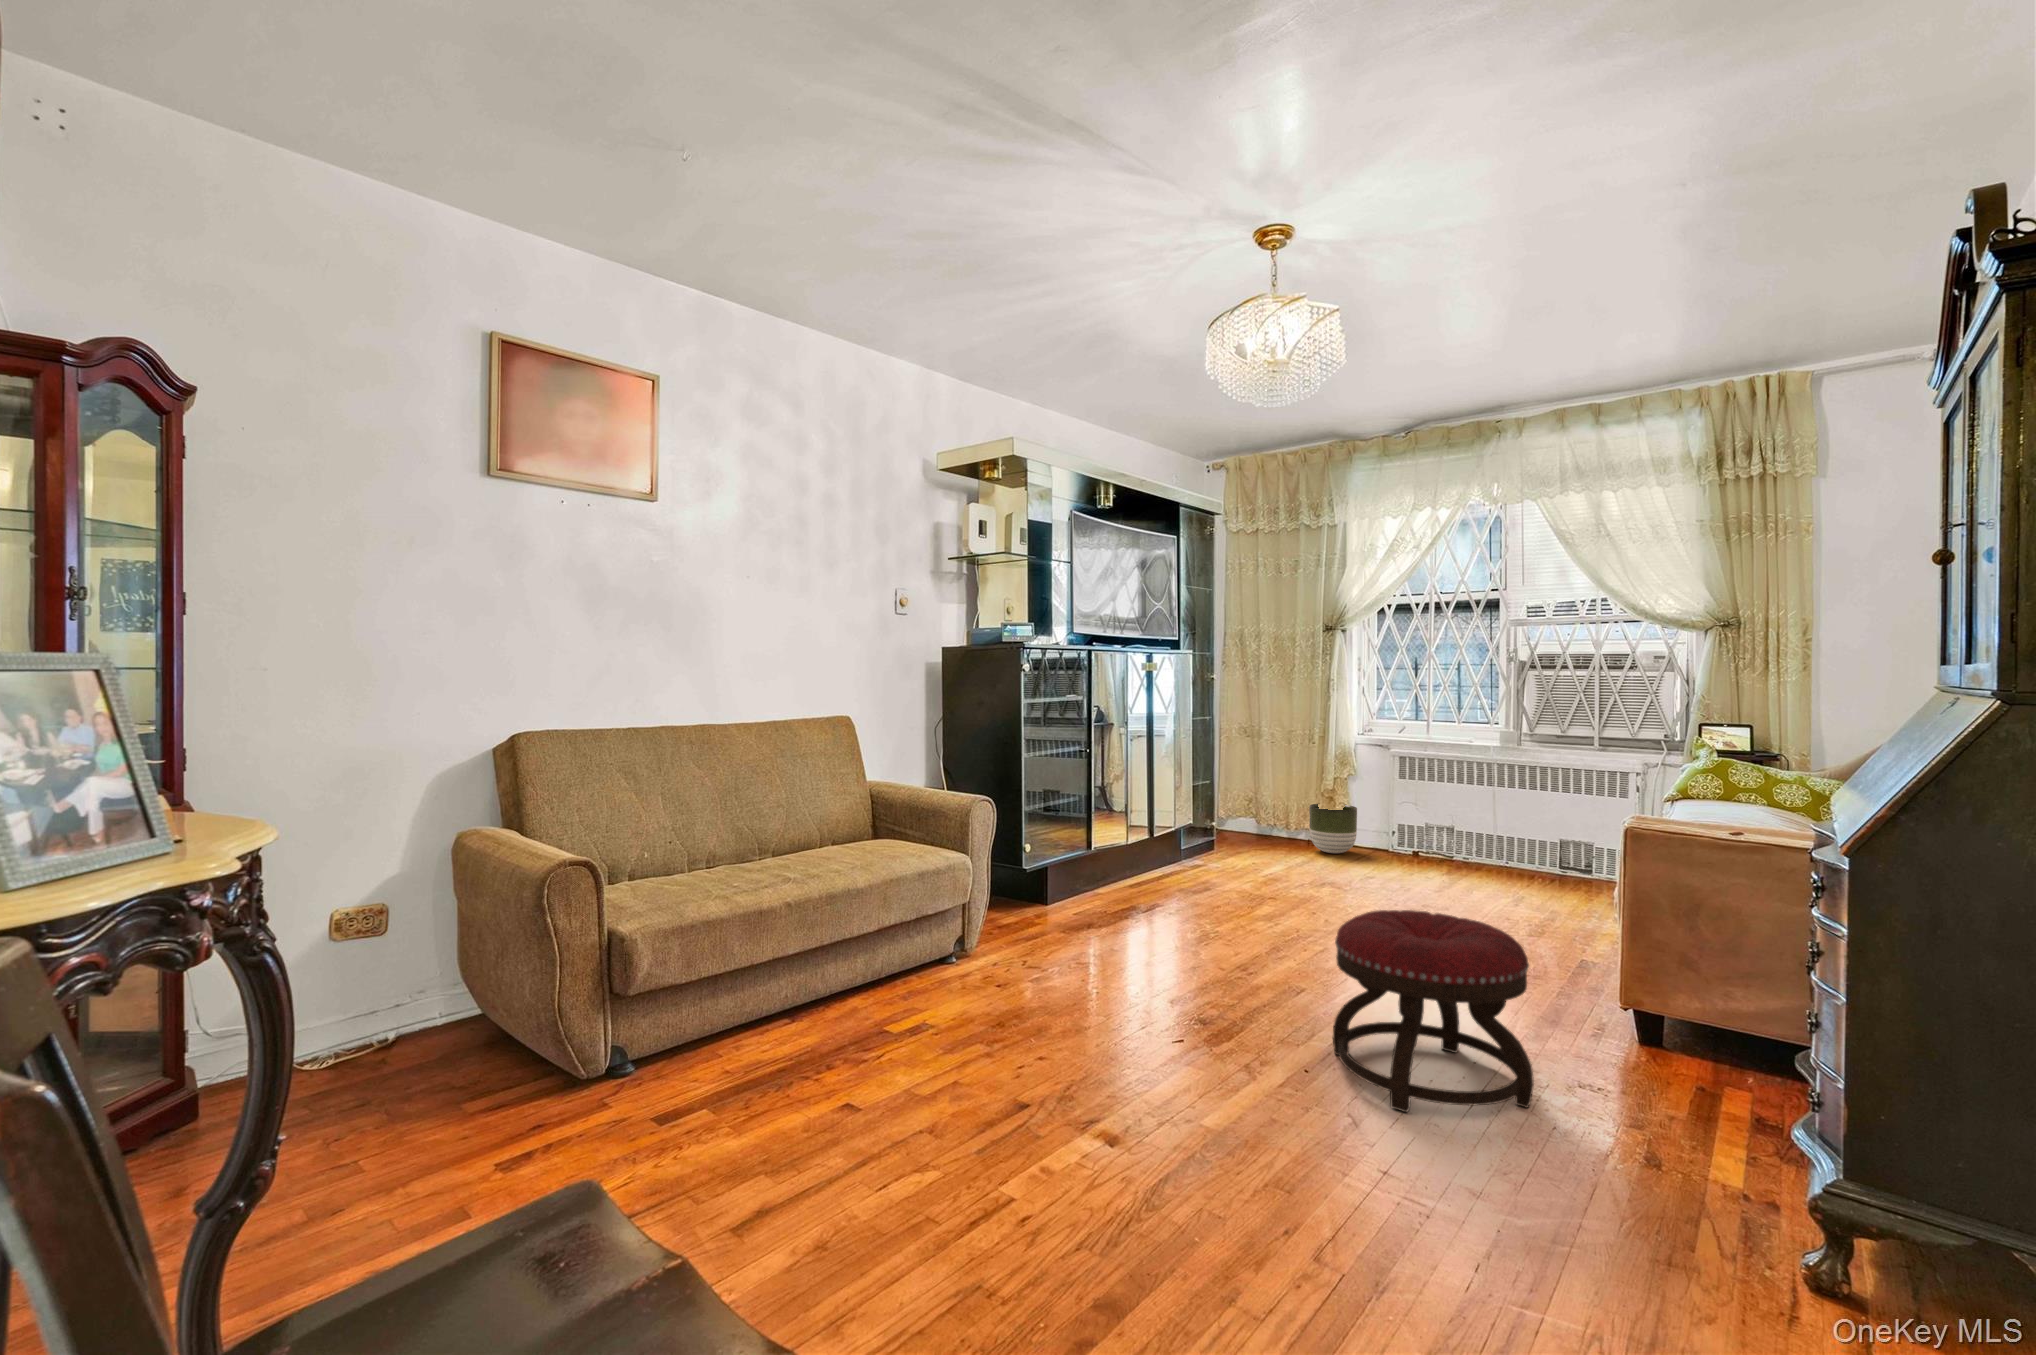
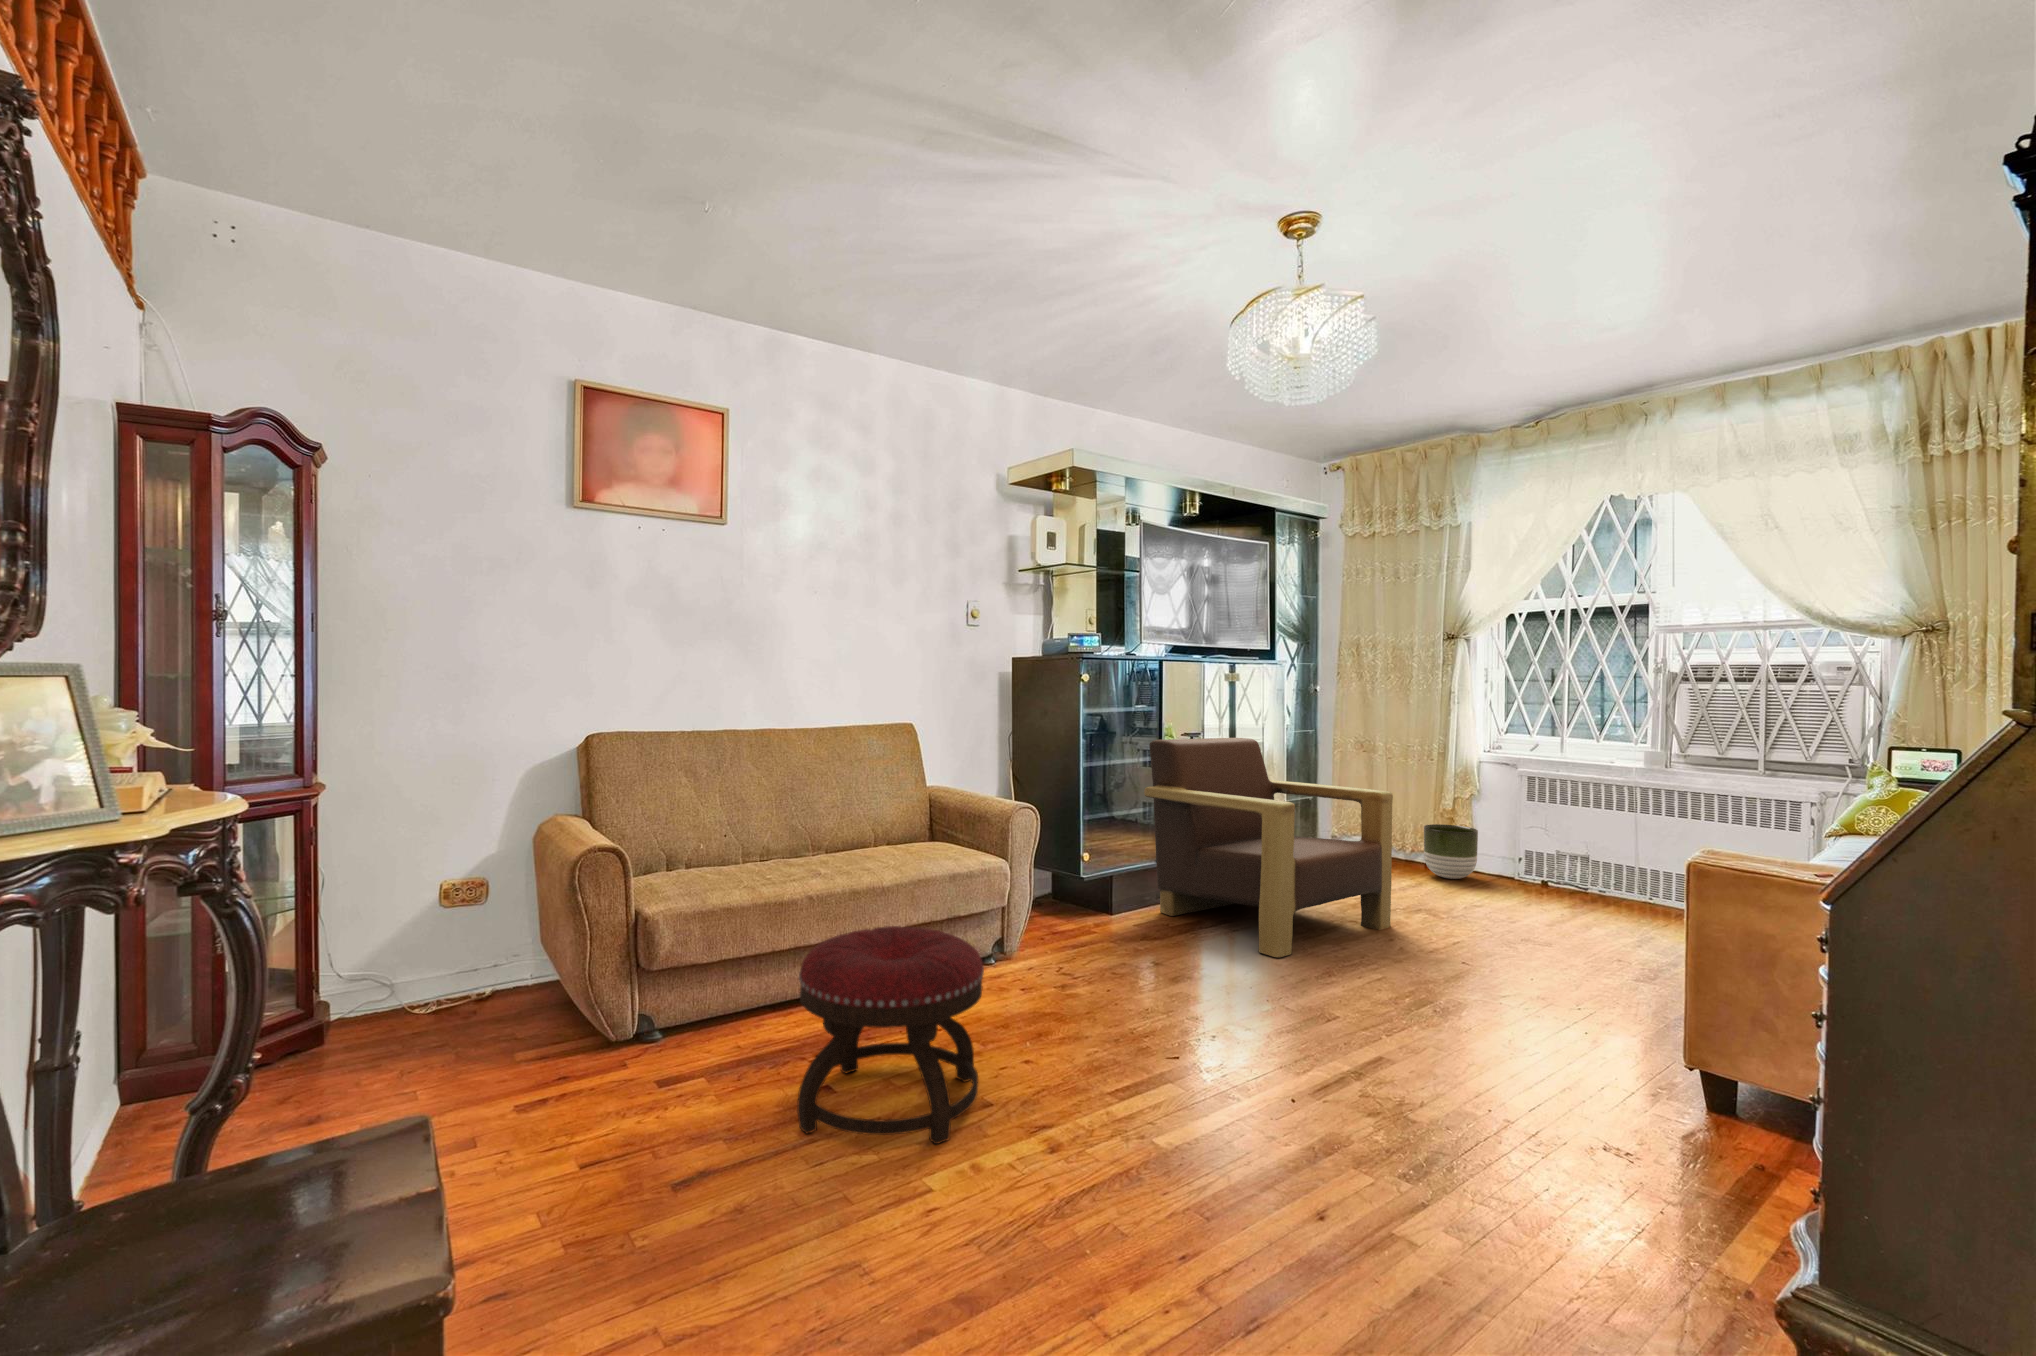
armchair: none [1078,727,1306,936] -> present [1144,738,1393,957]
ottoman: present [1333,910,1534,1112] -> present [797,926,984,1144]

